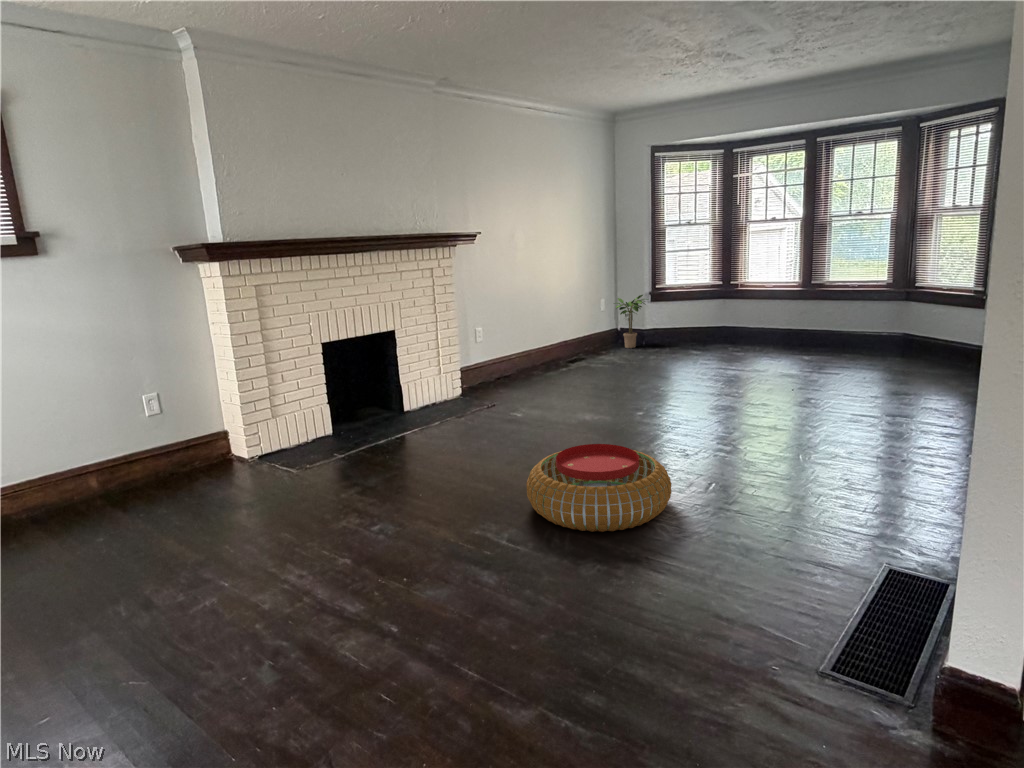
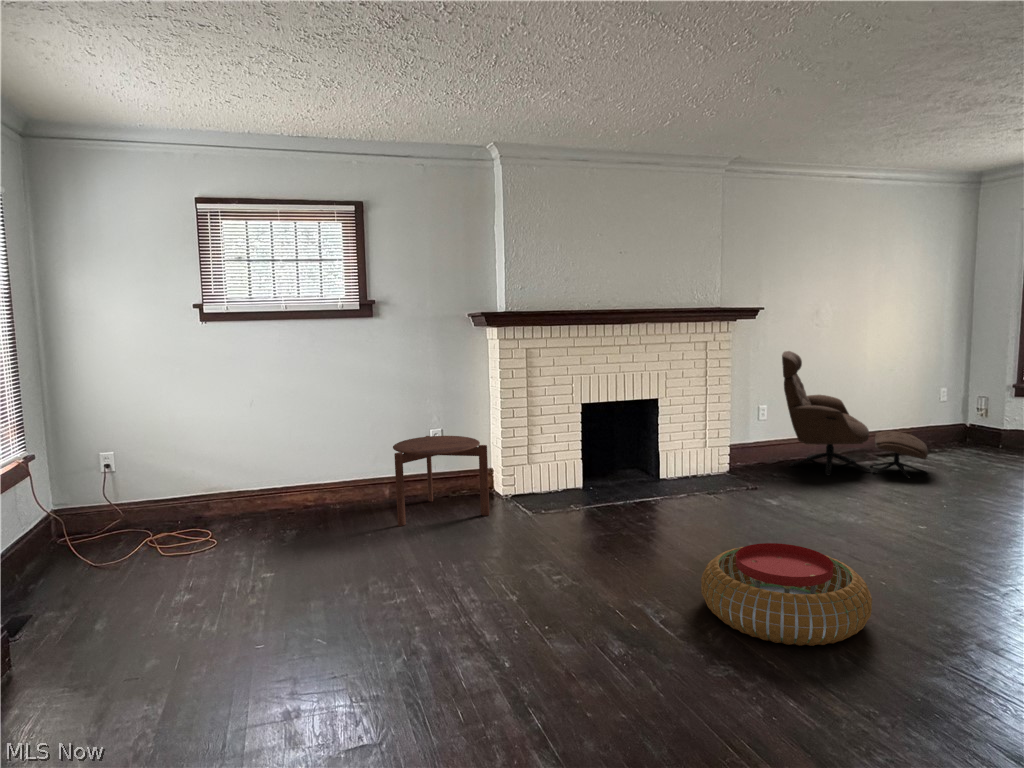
lounge chair: none [493,275,614,384] -> present [782,351,928,478]
potted plant: present [614,295,648,348] -> none [957,386,1009,450]
side table: none [103,397,247,519] -> present [393,436,489,526]

